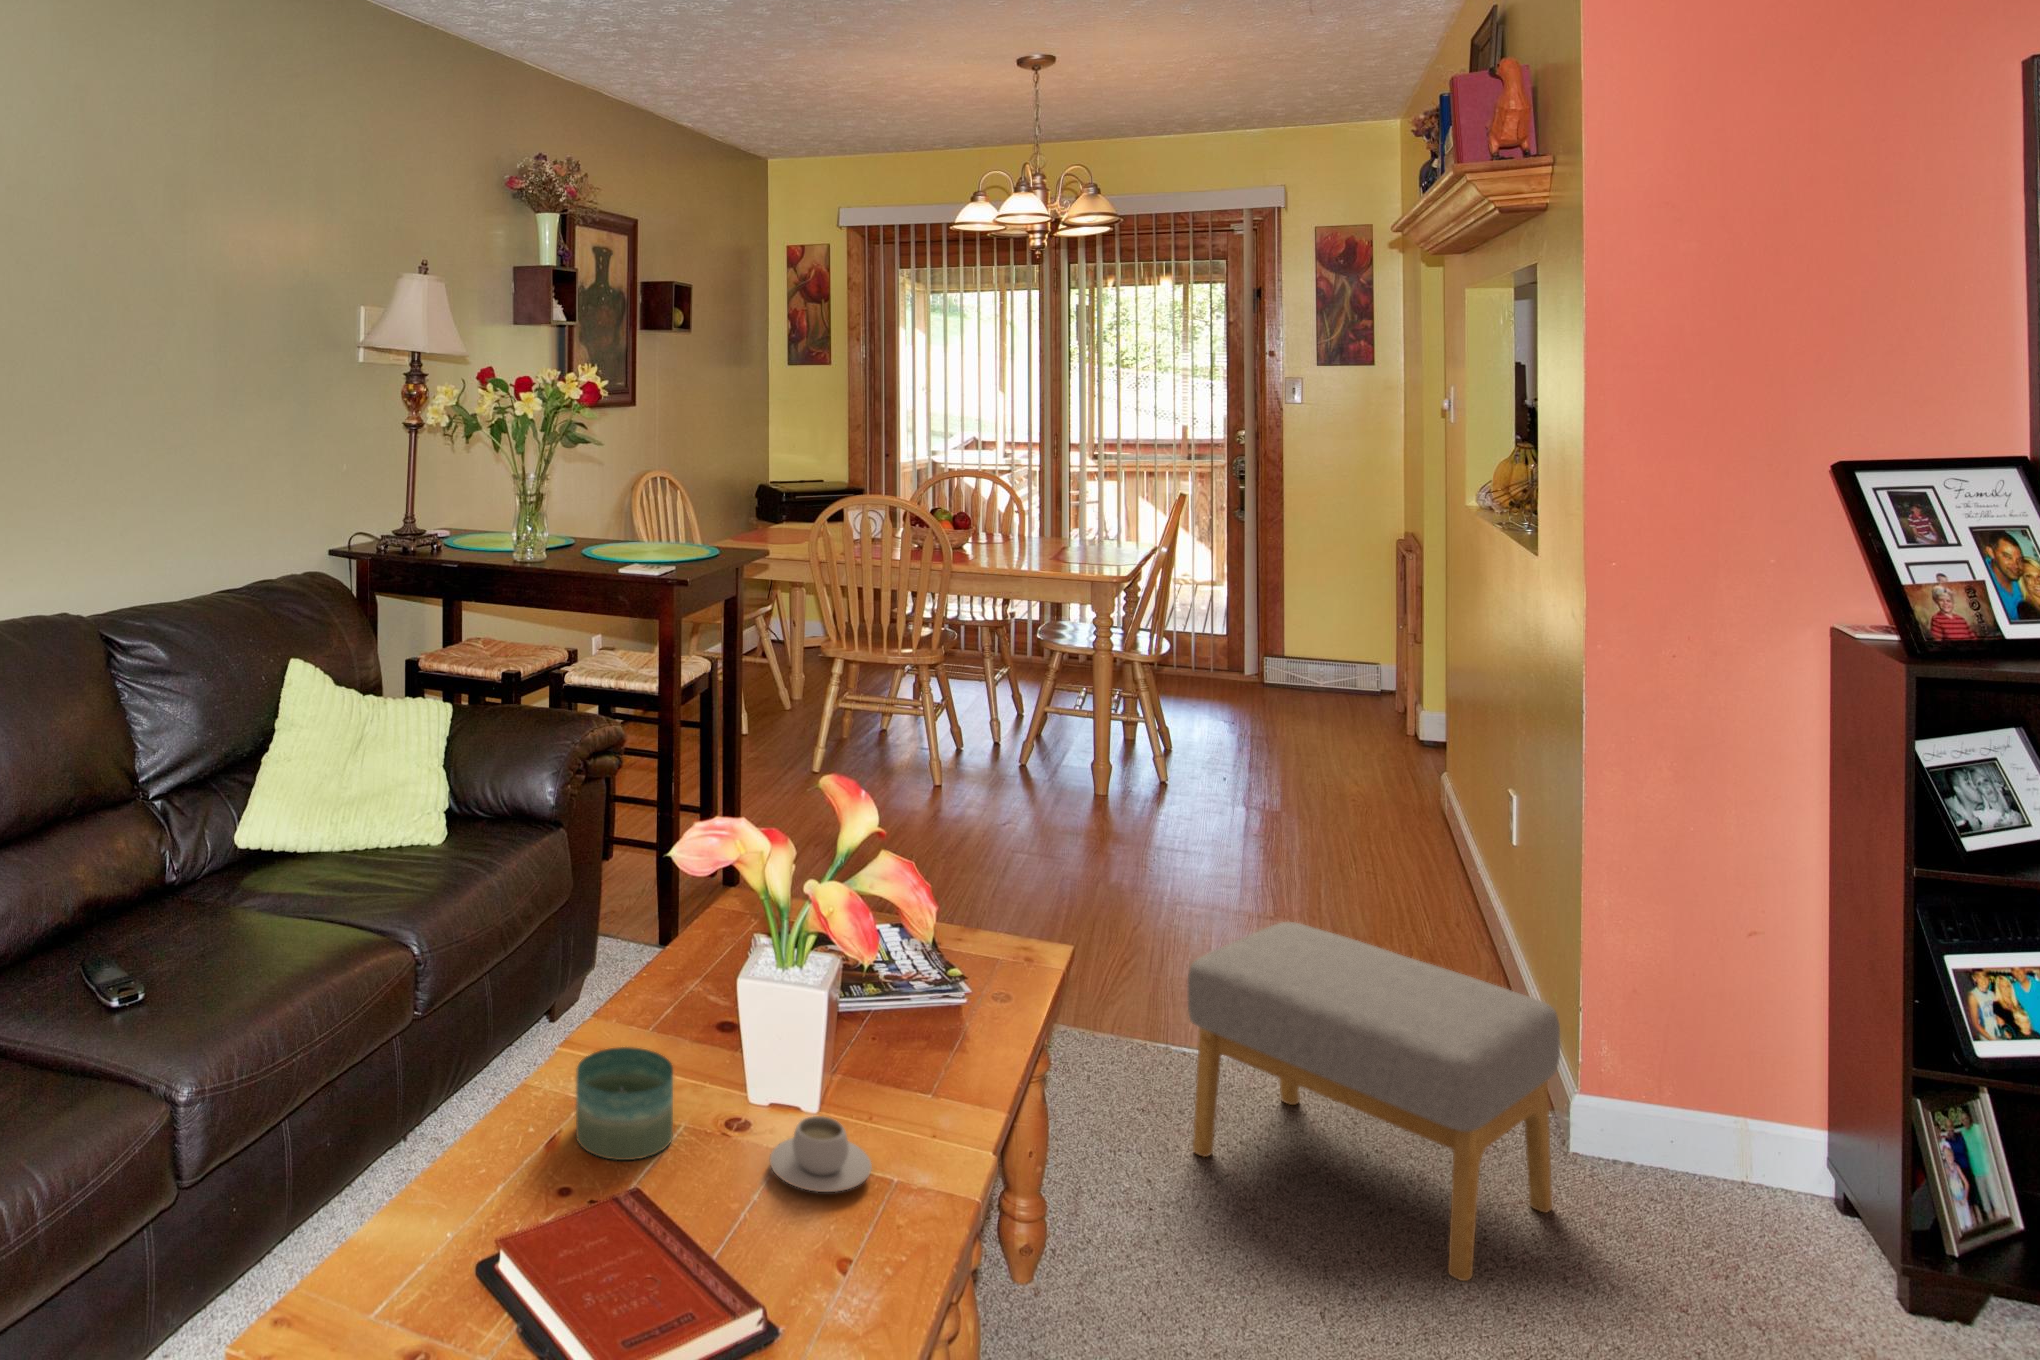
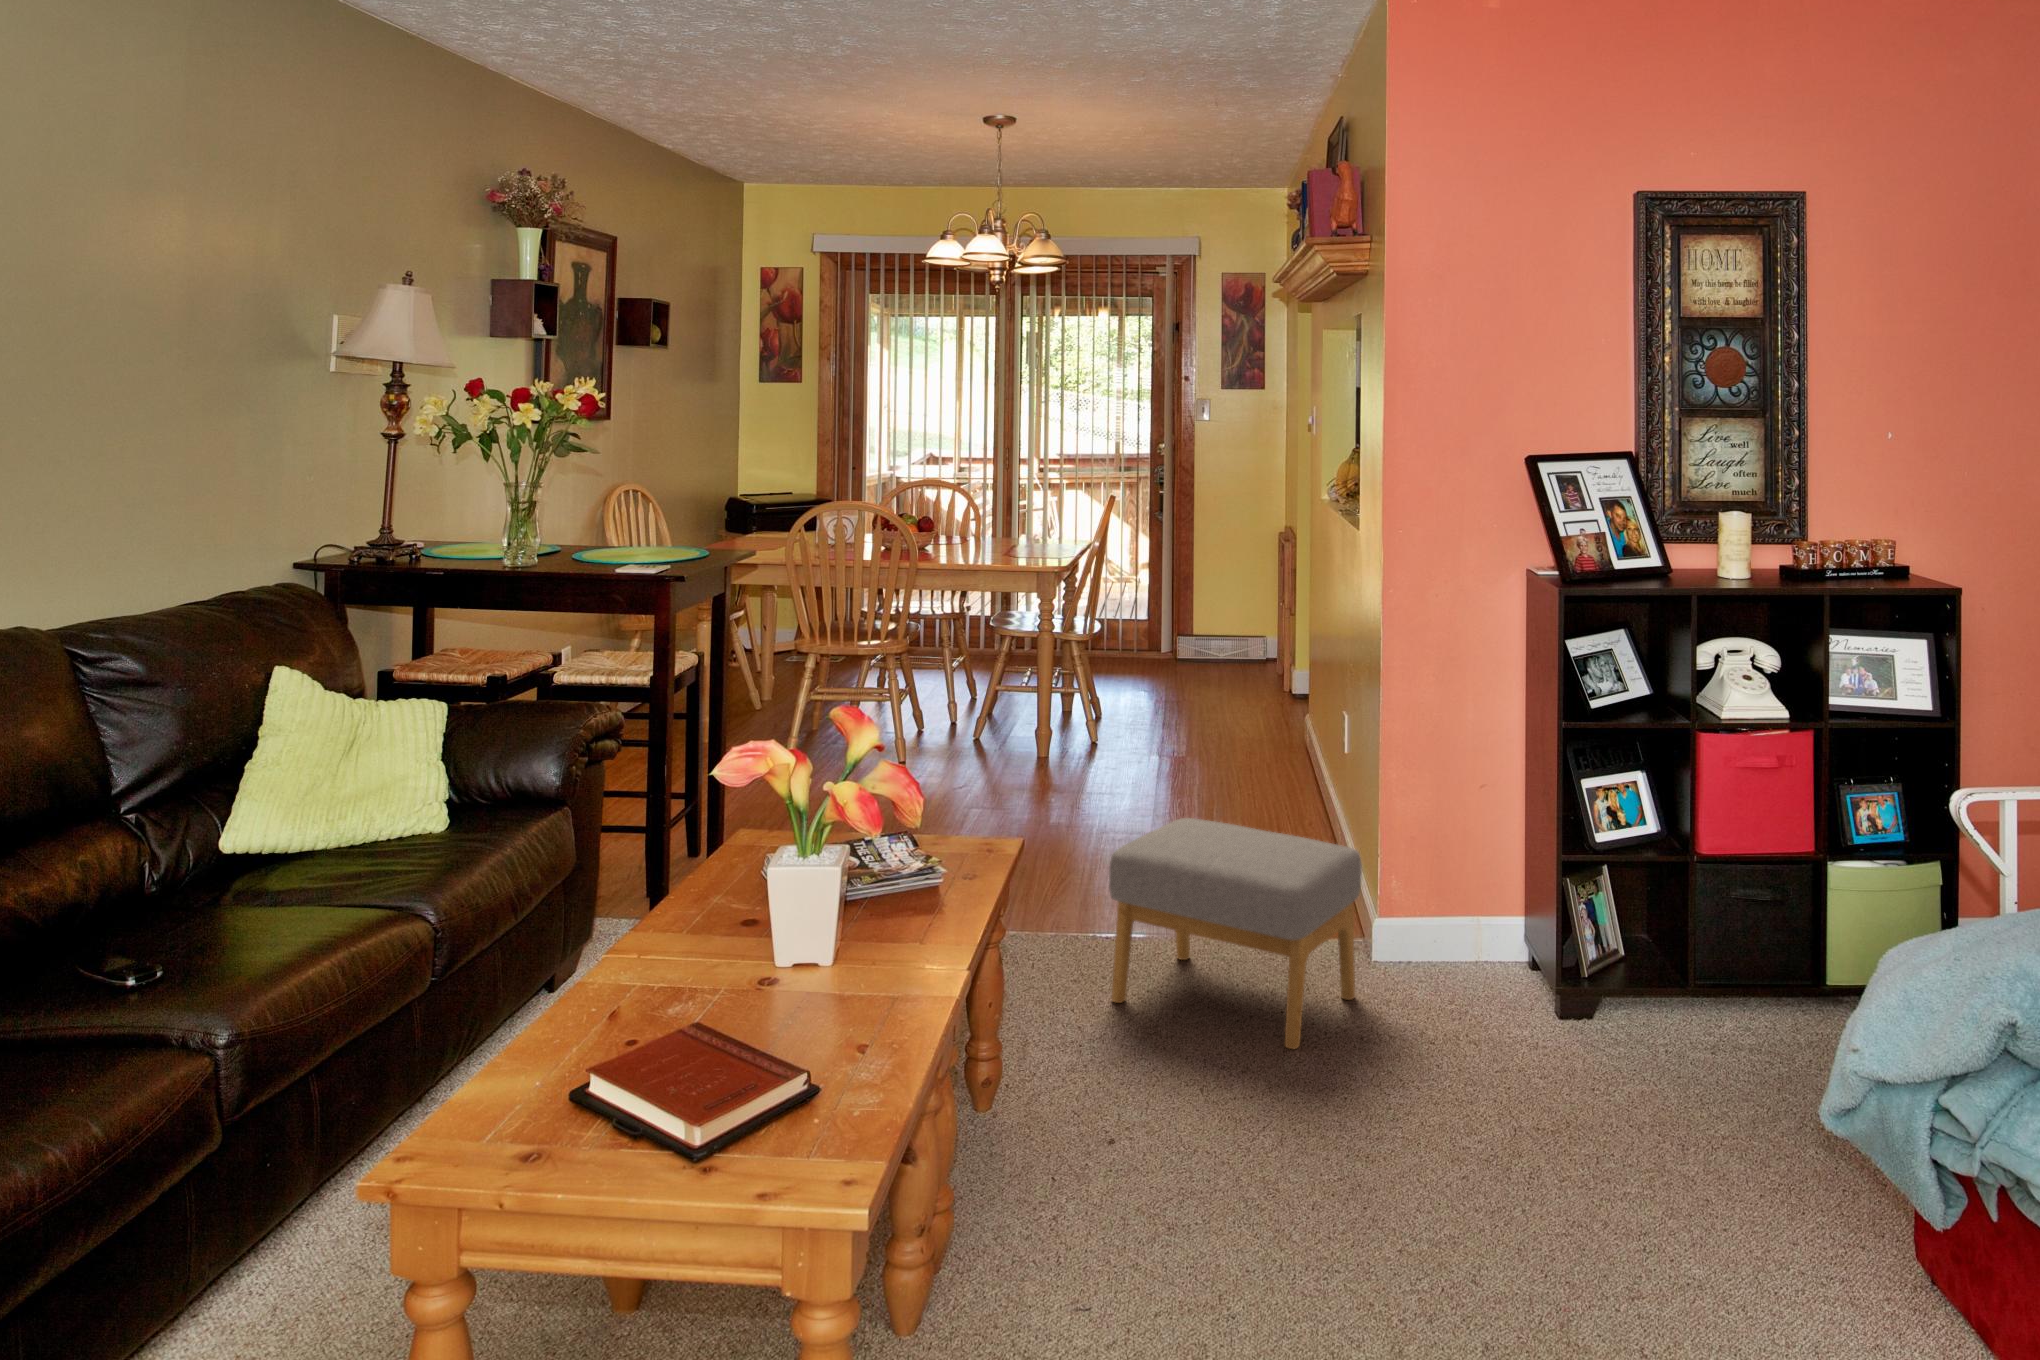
candle: present [576,1047,673,1160] -> none [632,934,717,1017]
teacup: present [770,1116,872,1192] -> none [798,959,879,1010]

